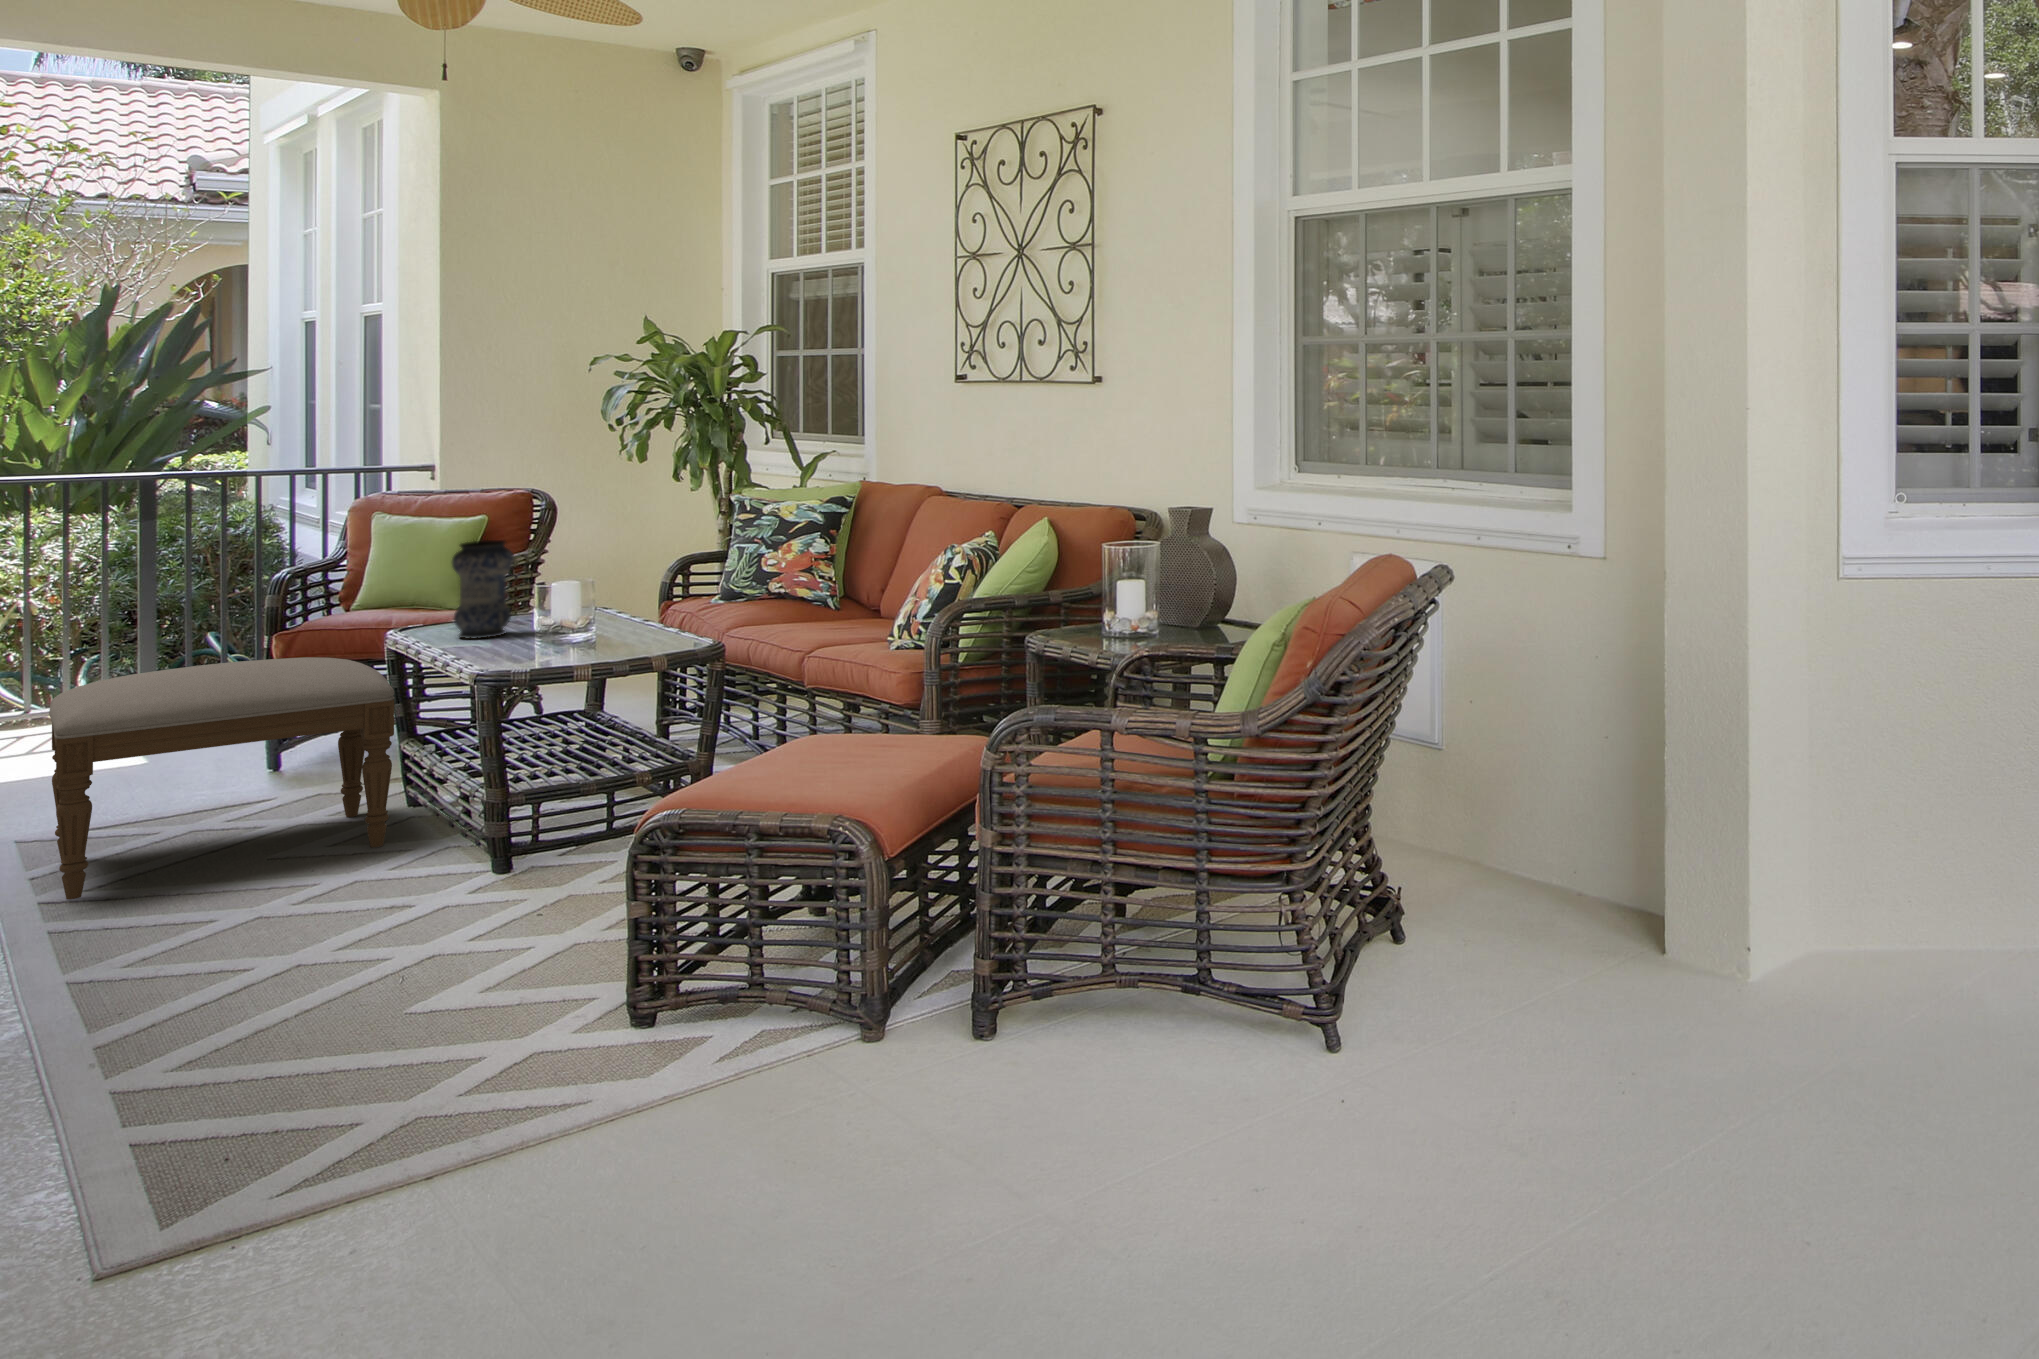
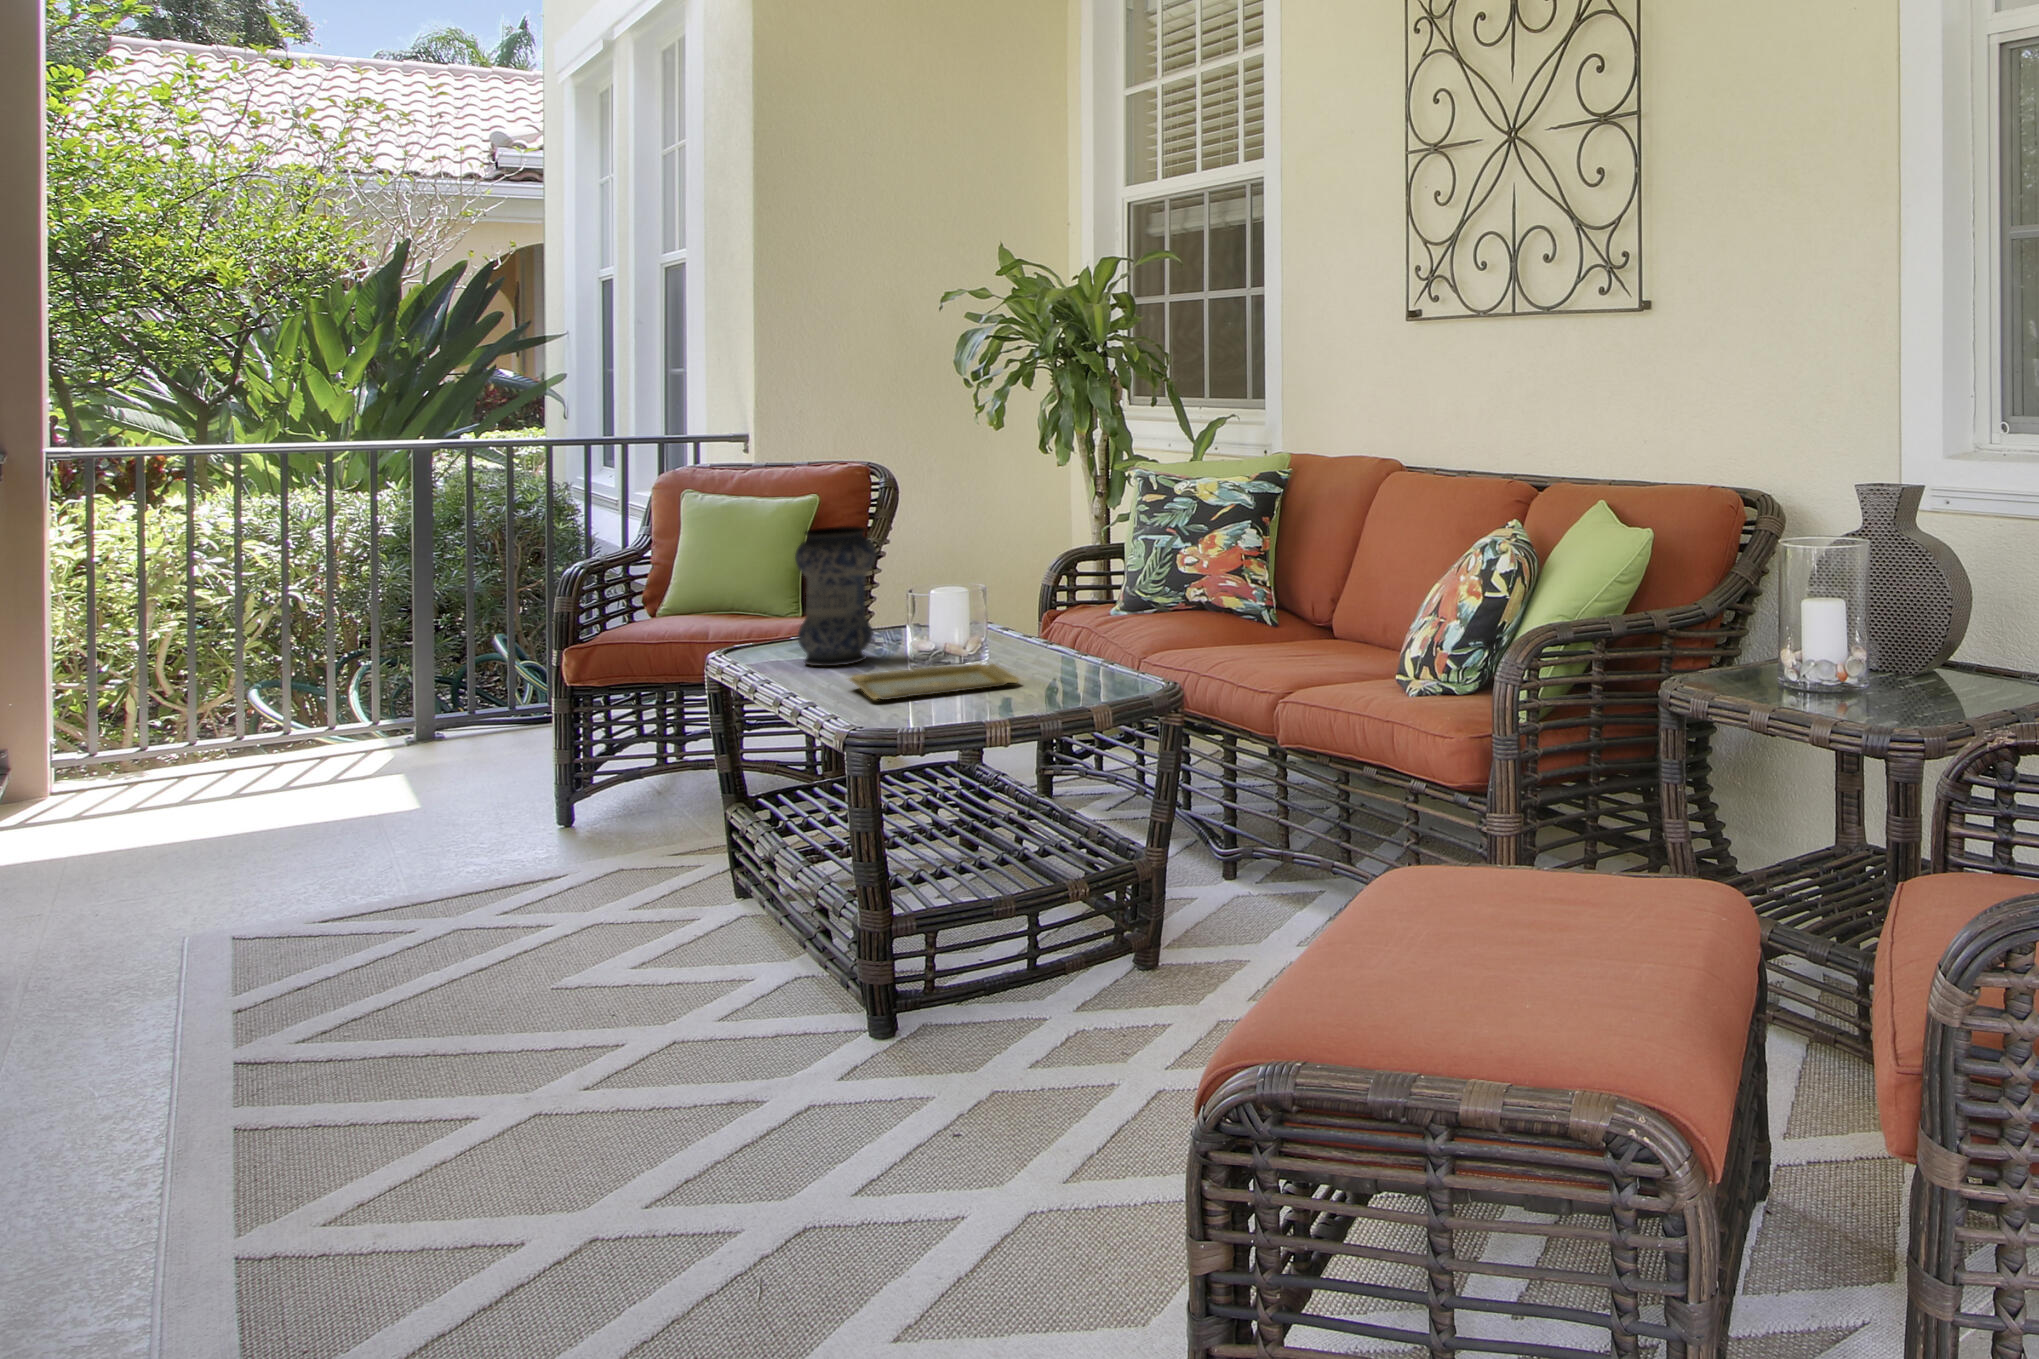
tray: none [484,633,610,656] -> present [849,663,1018,700]
ottoman: present [49,657,395,899] -> none [254,691,726,1065]

